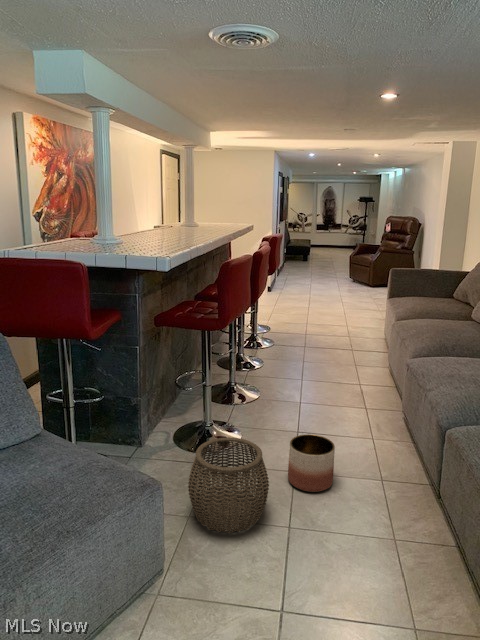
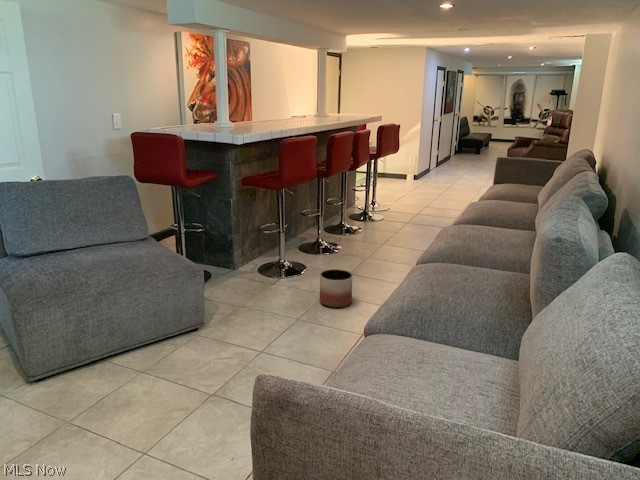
woven basket: present [188,437,269,533] -> none [239,261,293,319]

